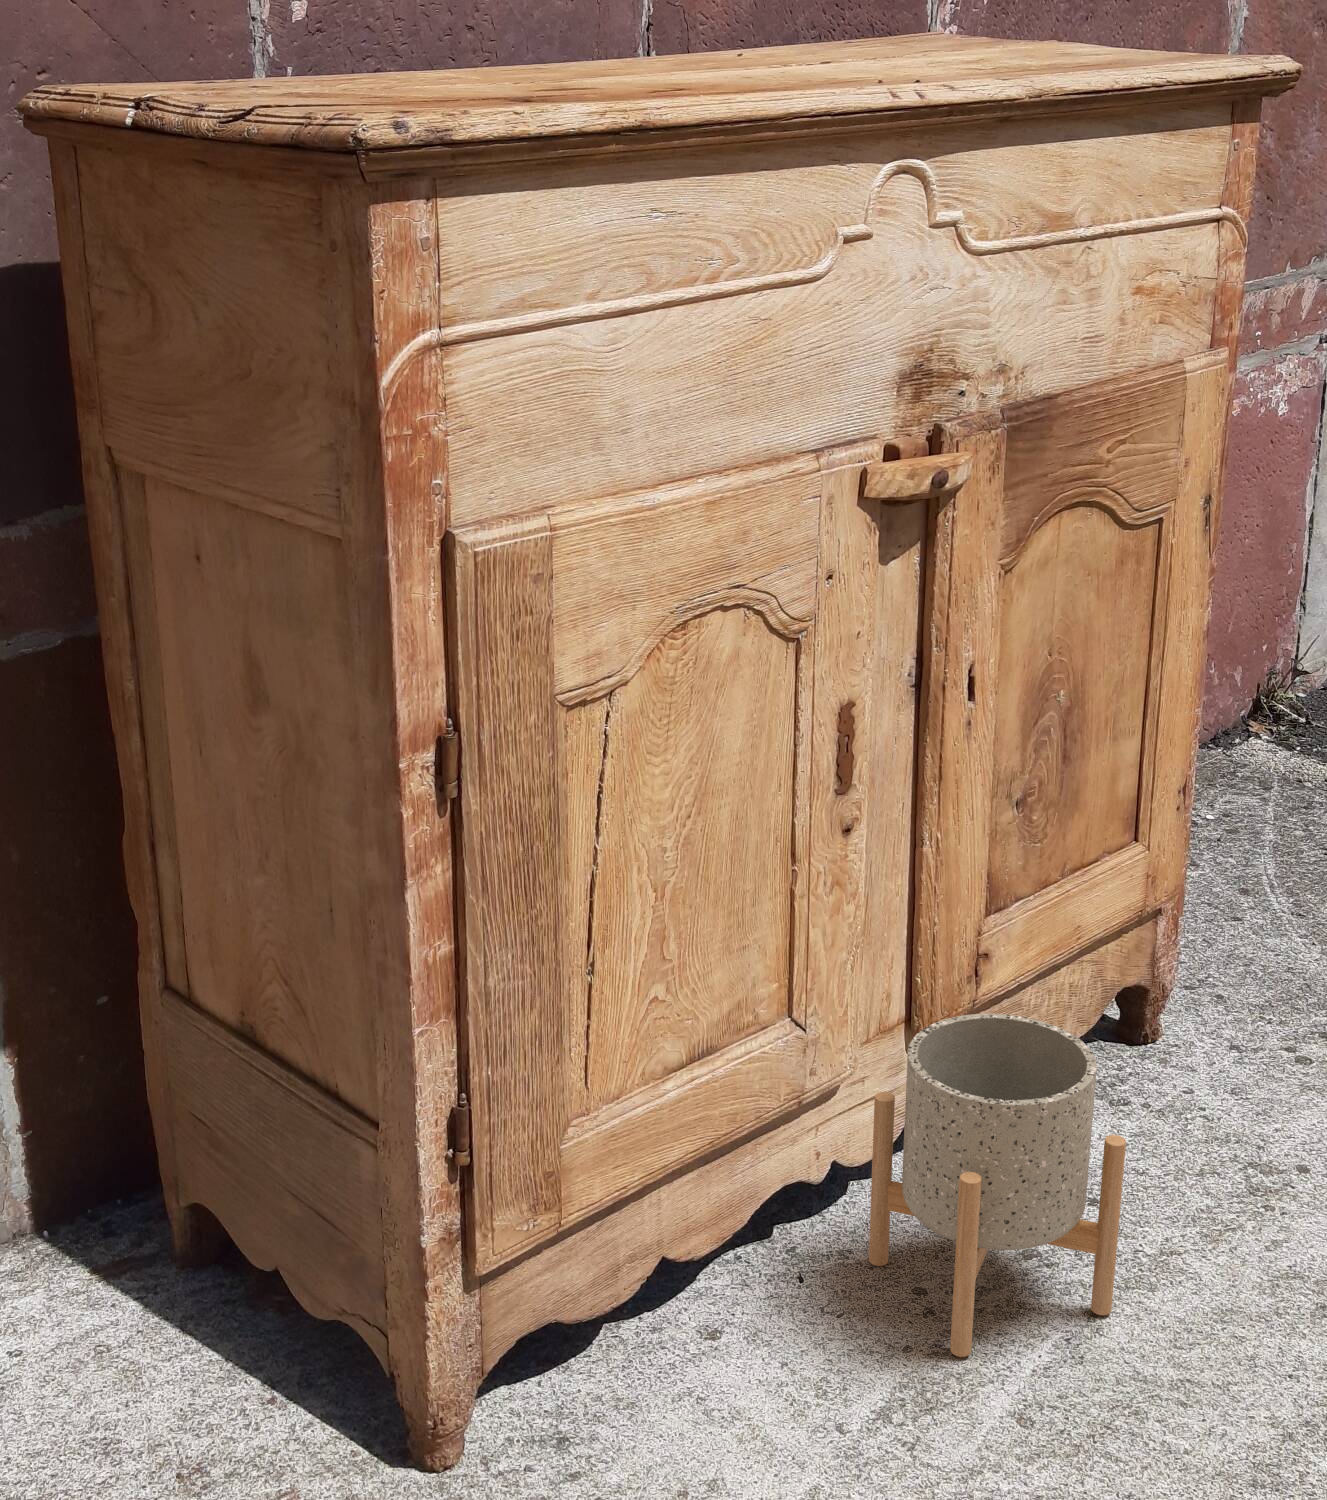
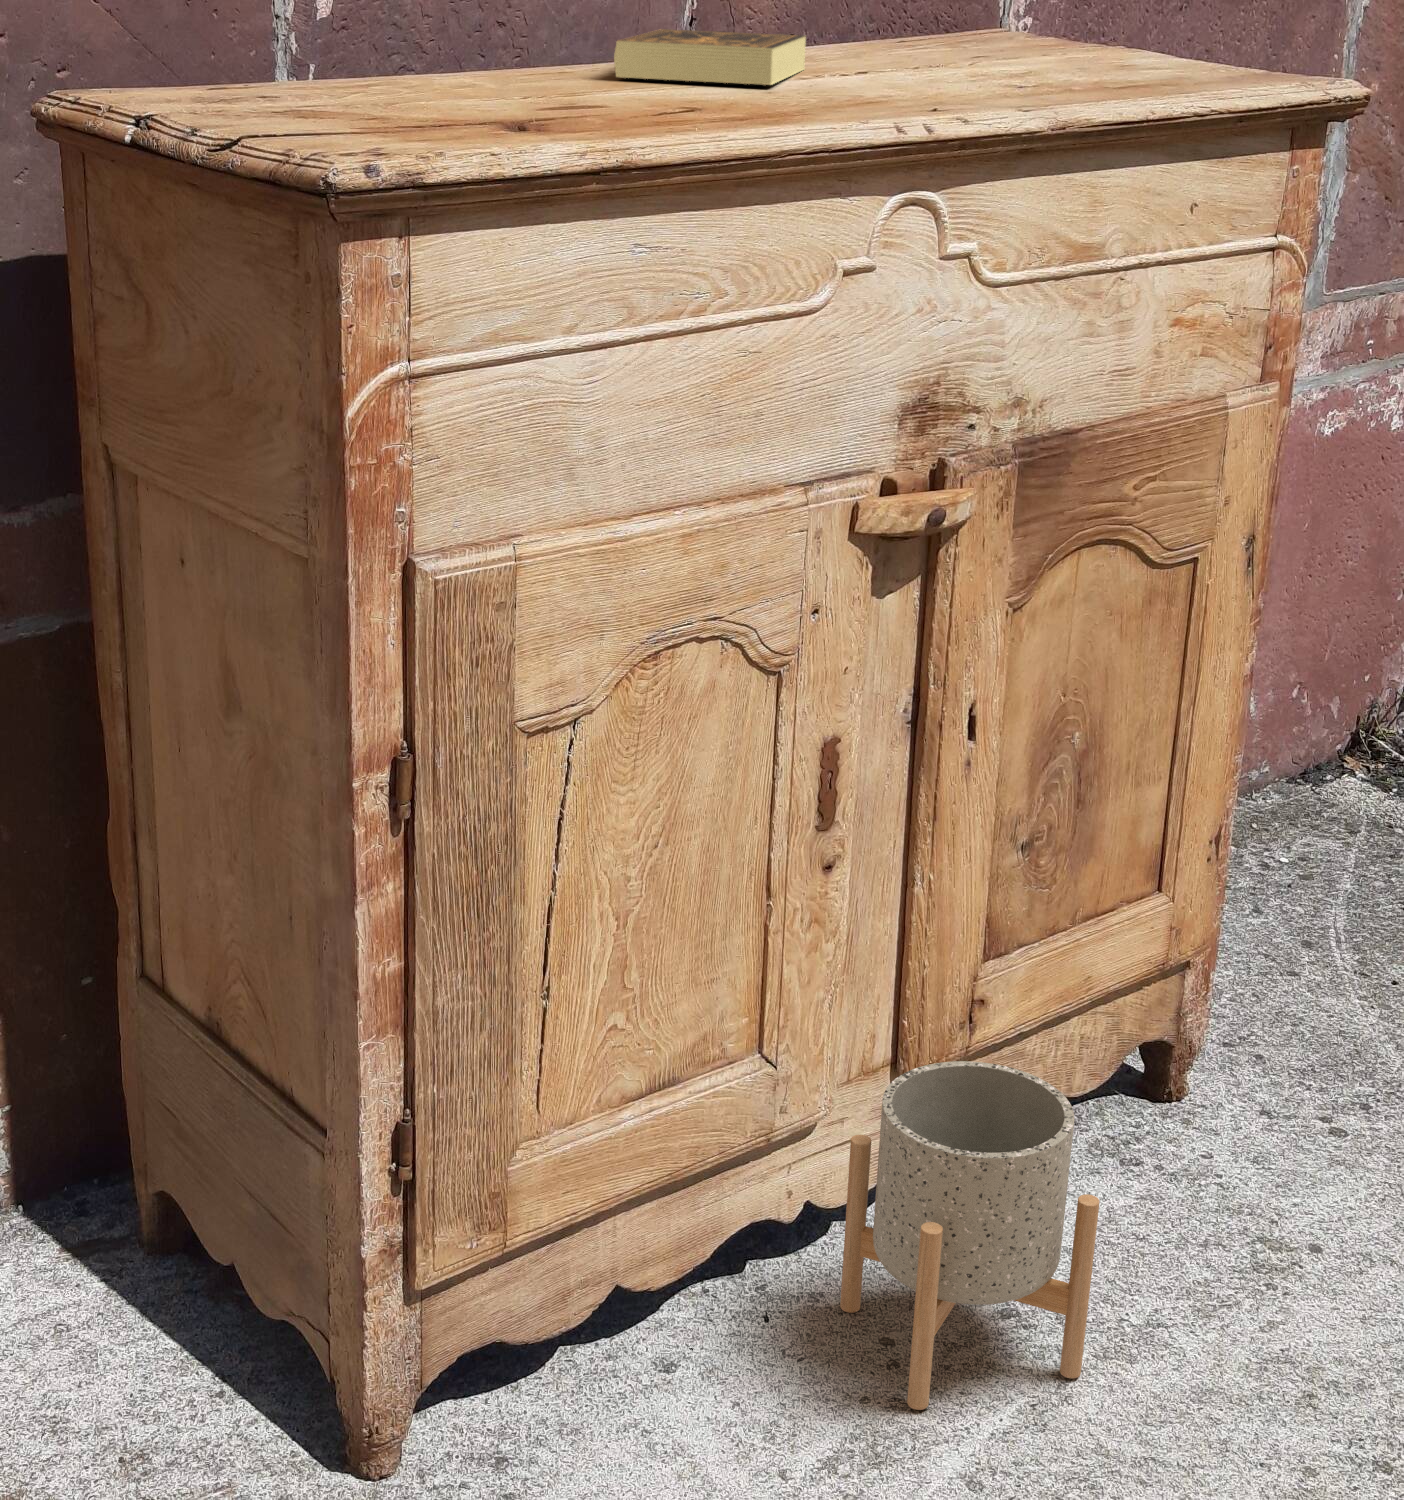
book: none [592,30,767,69] -> present [614,29,806,85]

